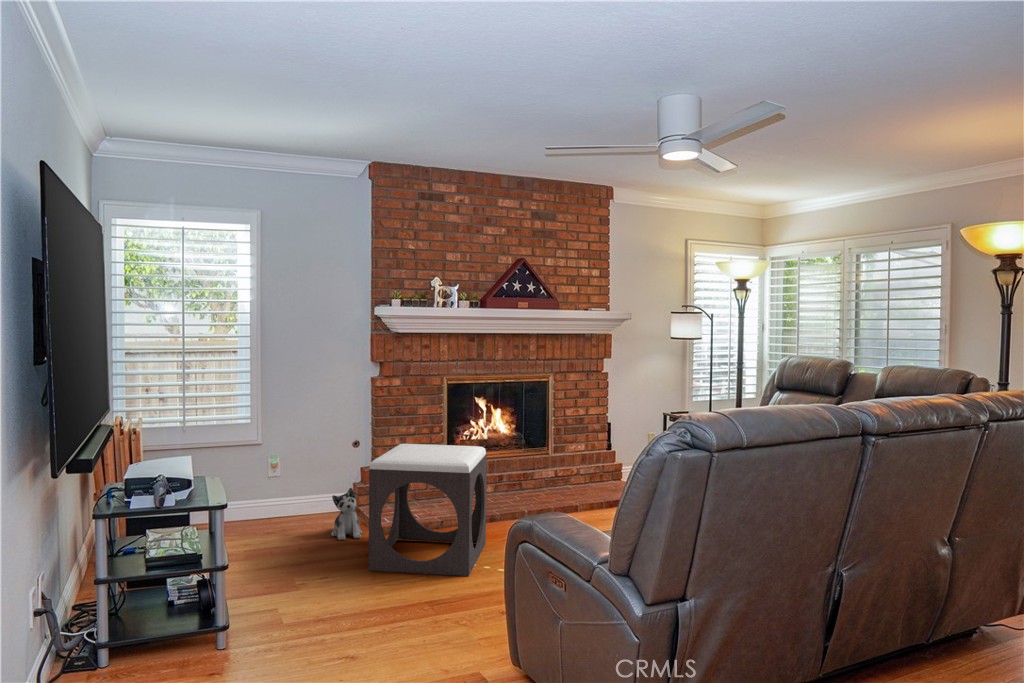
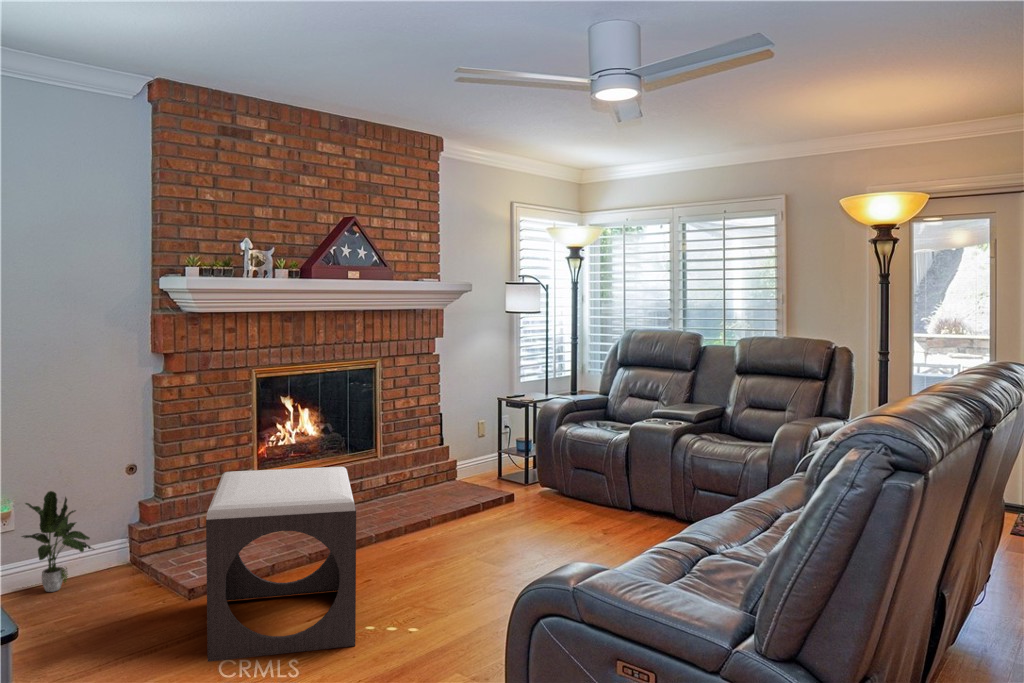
potted plant: none [280,452,326,521] -> present [22,491,93,592]
plush toy: present [331,488,362,540] -> none [117,538,166,616]

